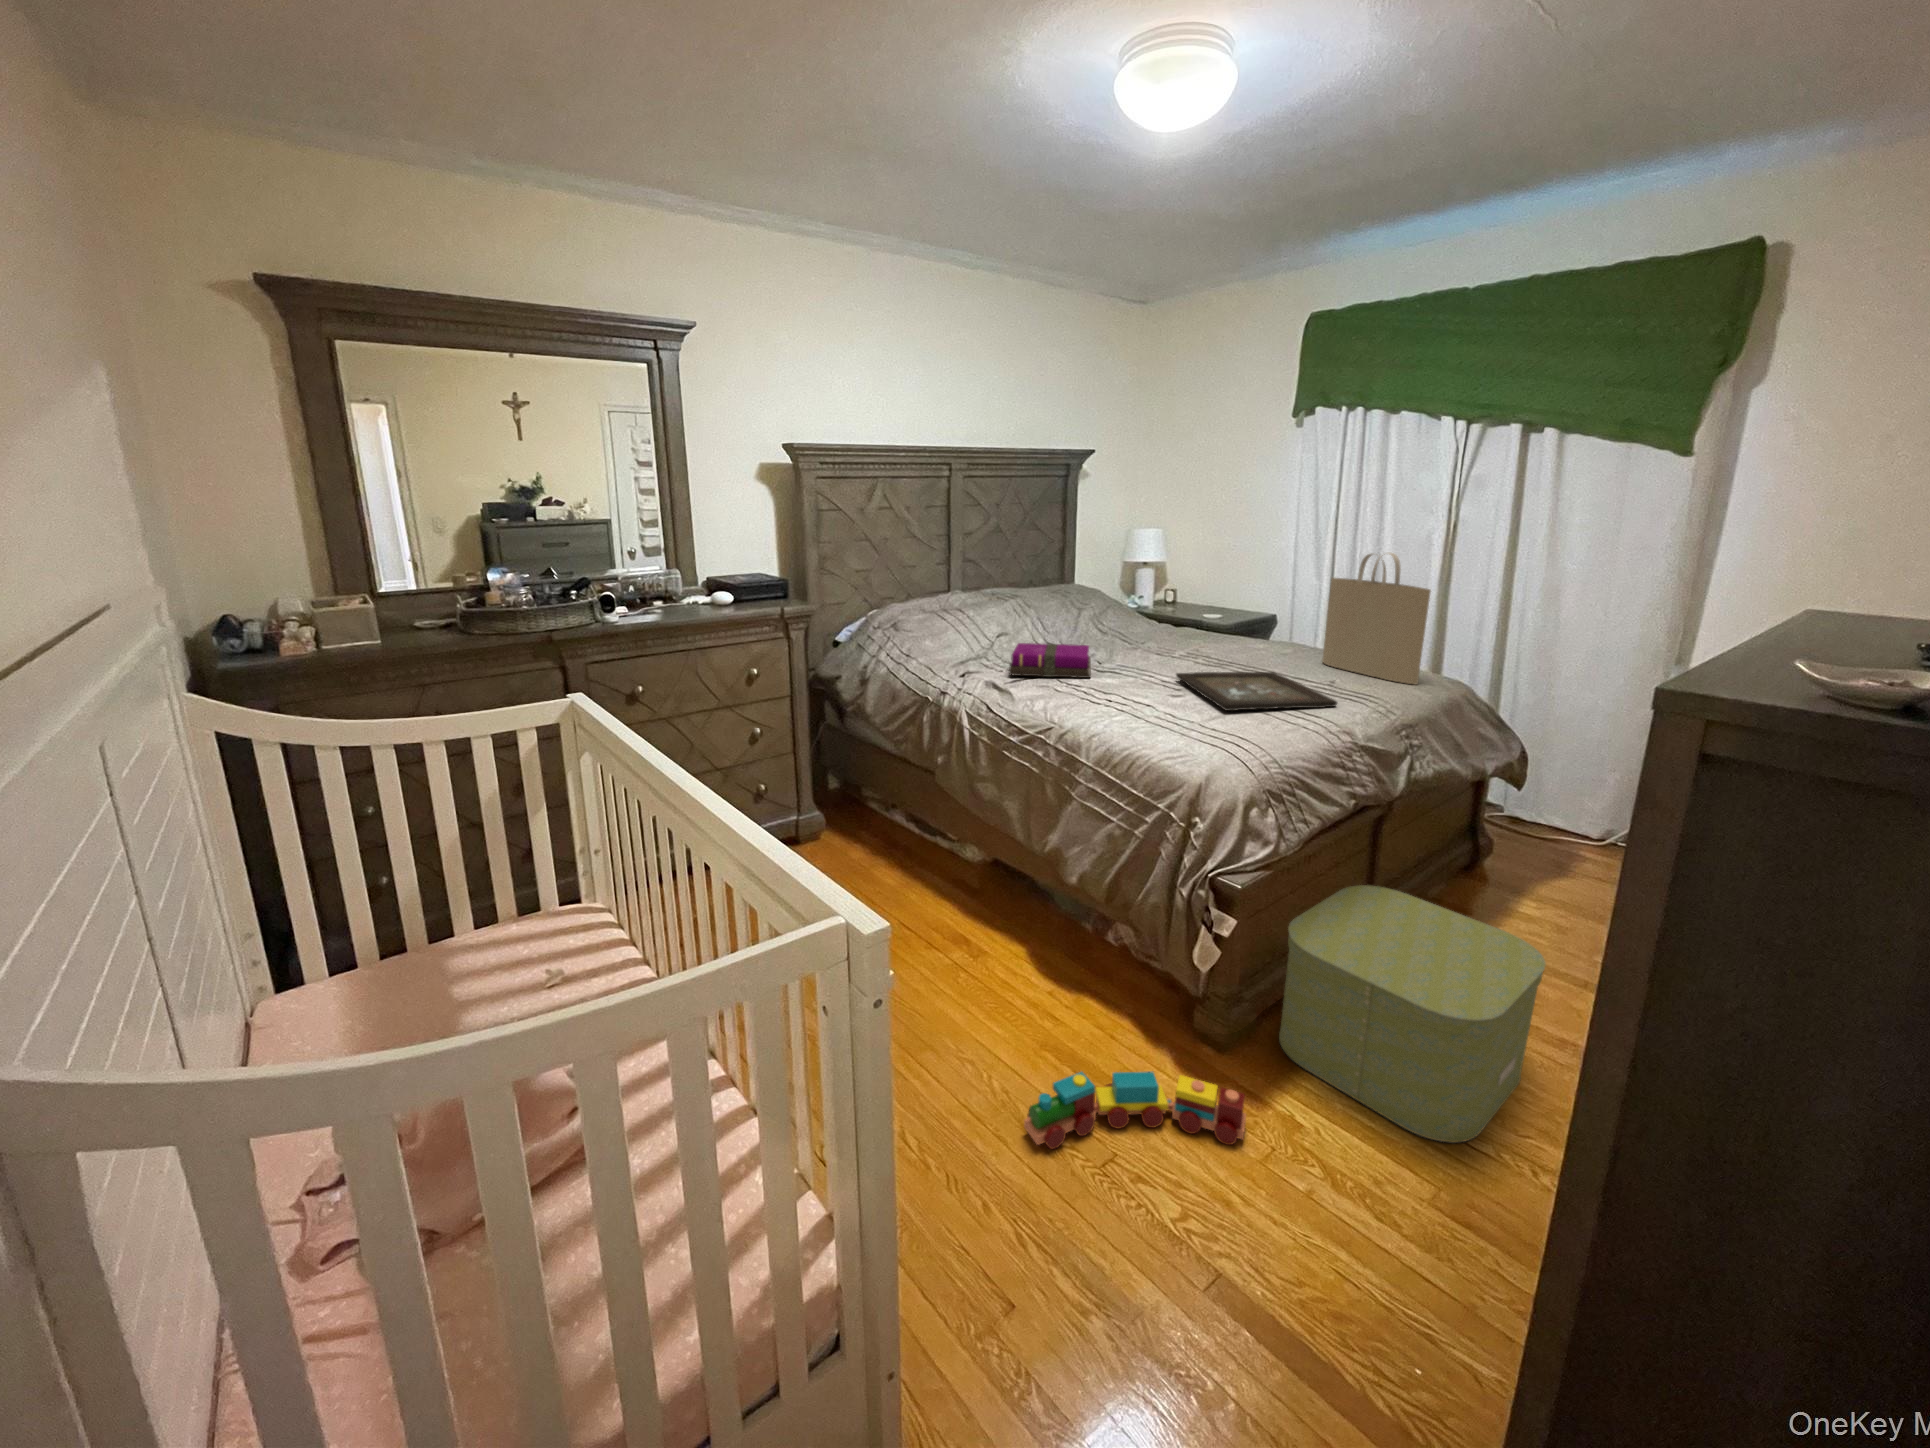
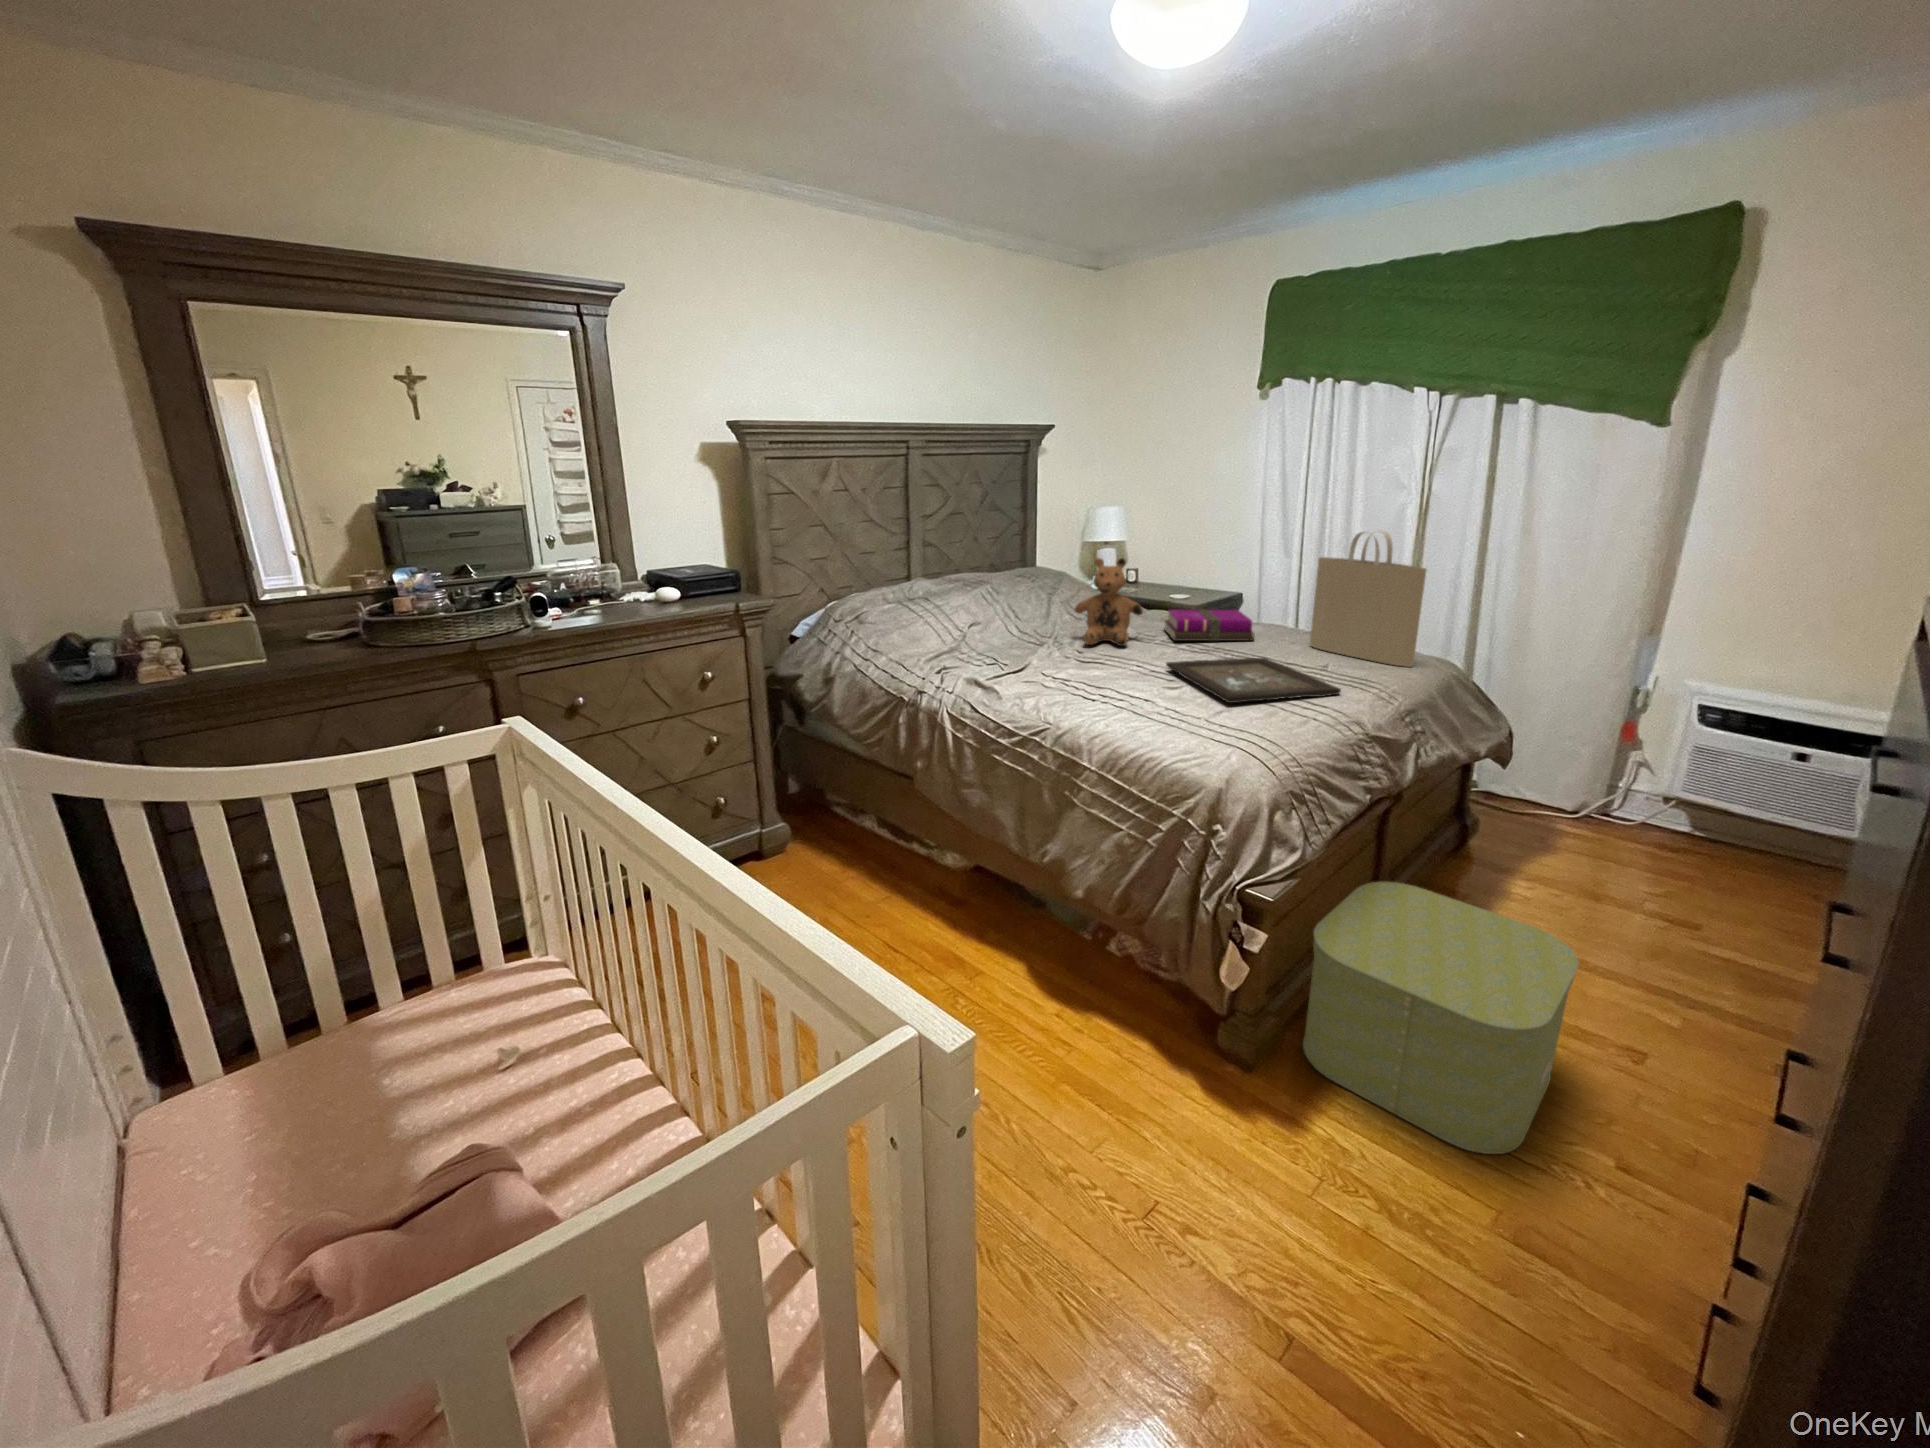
teddy bear: none [1098,575,1163,658] -> present [1075,558,1143,646]
notebook: present [1009,643,1091,678] -> present [1164,609,1255,641]
toy train: present [1024,1072,1246,1149] -> none [1054,1102,1289,1199]

